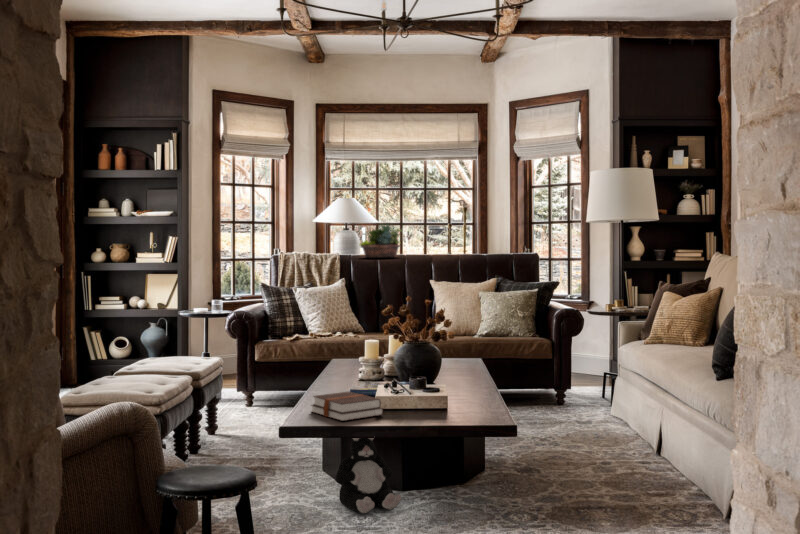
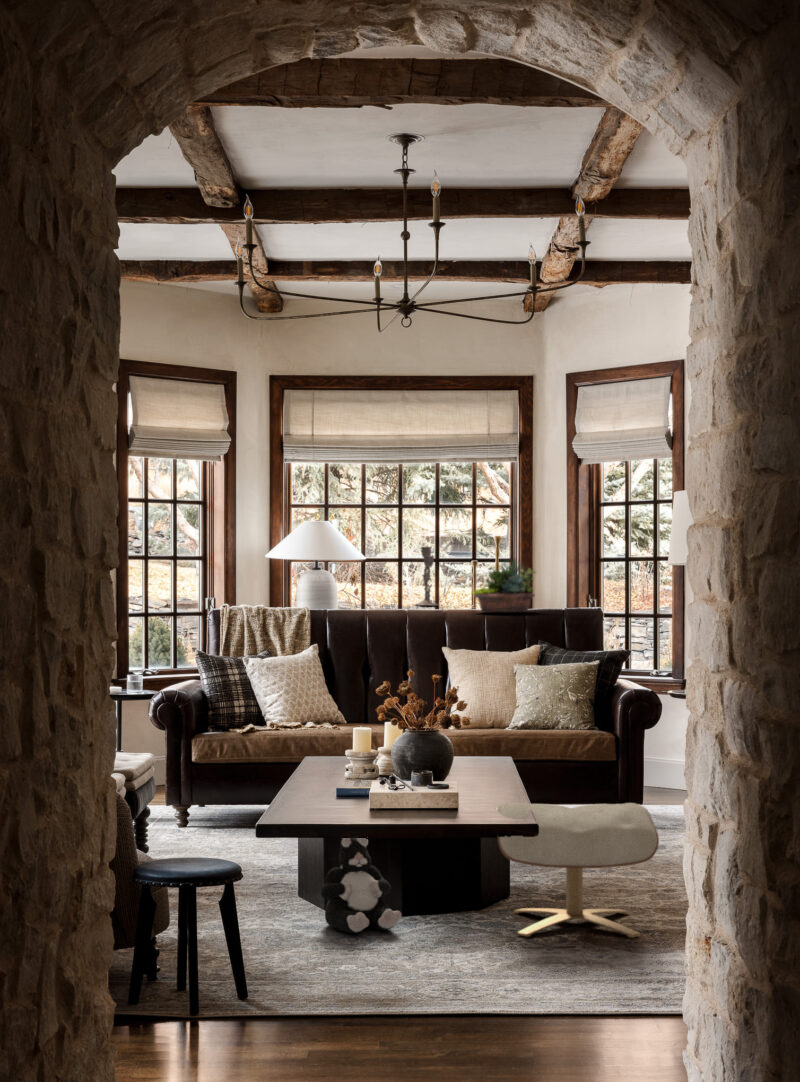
candlestick: none [411,215,426,253] -> present [416,547,437,606]
succulent planter: present [359,224,401,258] -> present [472,561,536,612]
hardback book: present [311,392,383,421] -> none [289,788,380,820]
ottoman: none [476,402,614,518] -> present [496,802,659,938]

